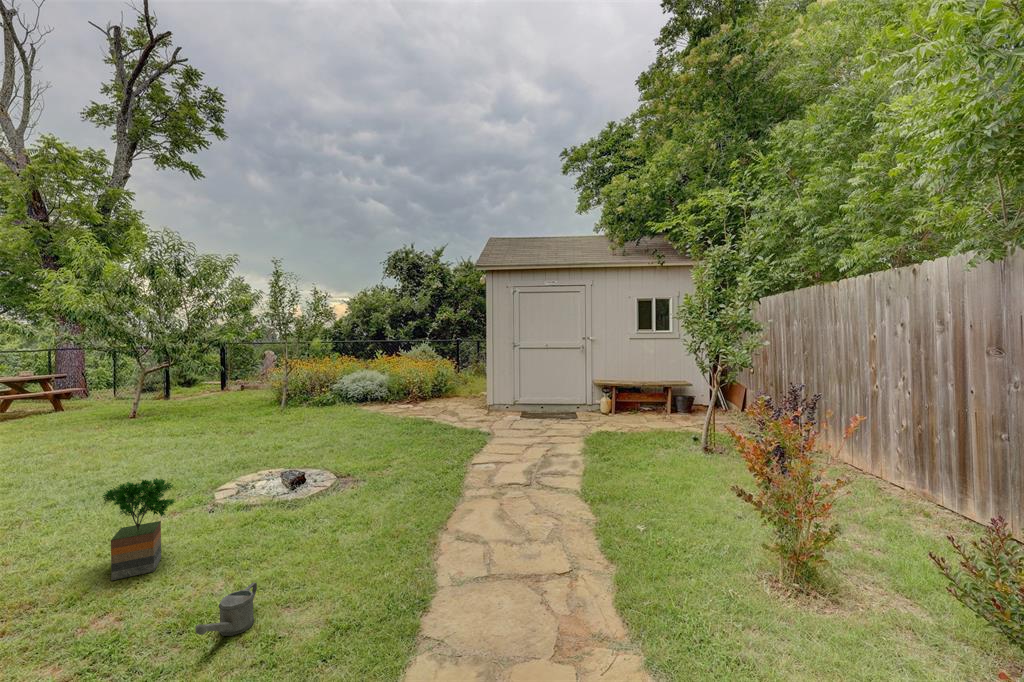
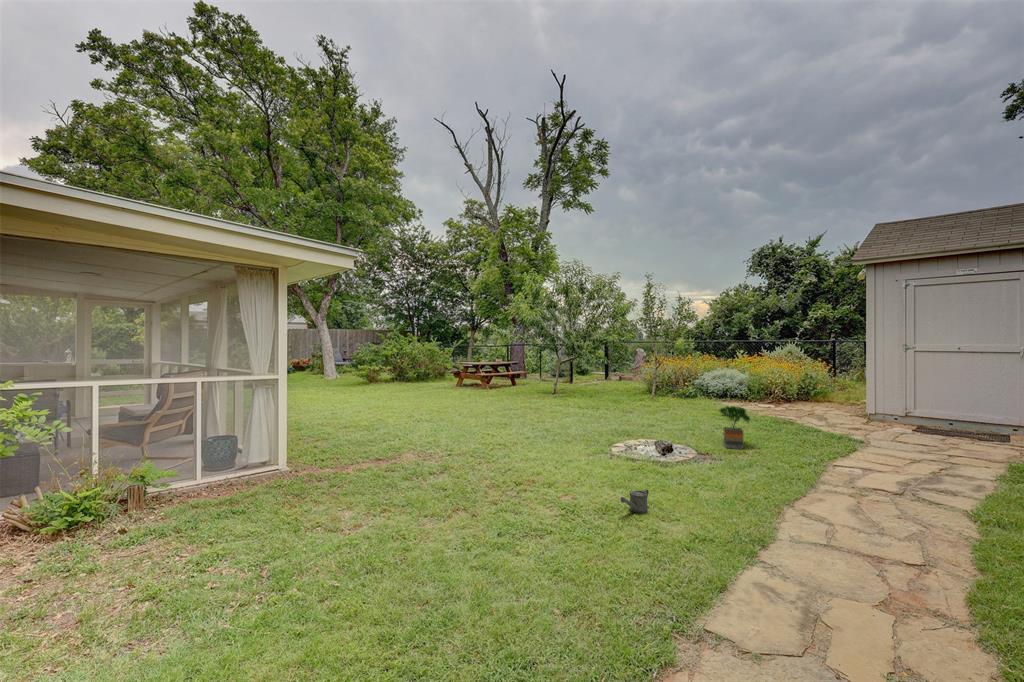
potted tree: present [103,478,175,580] -> present [720,406,750,449]

